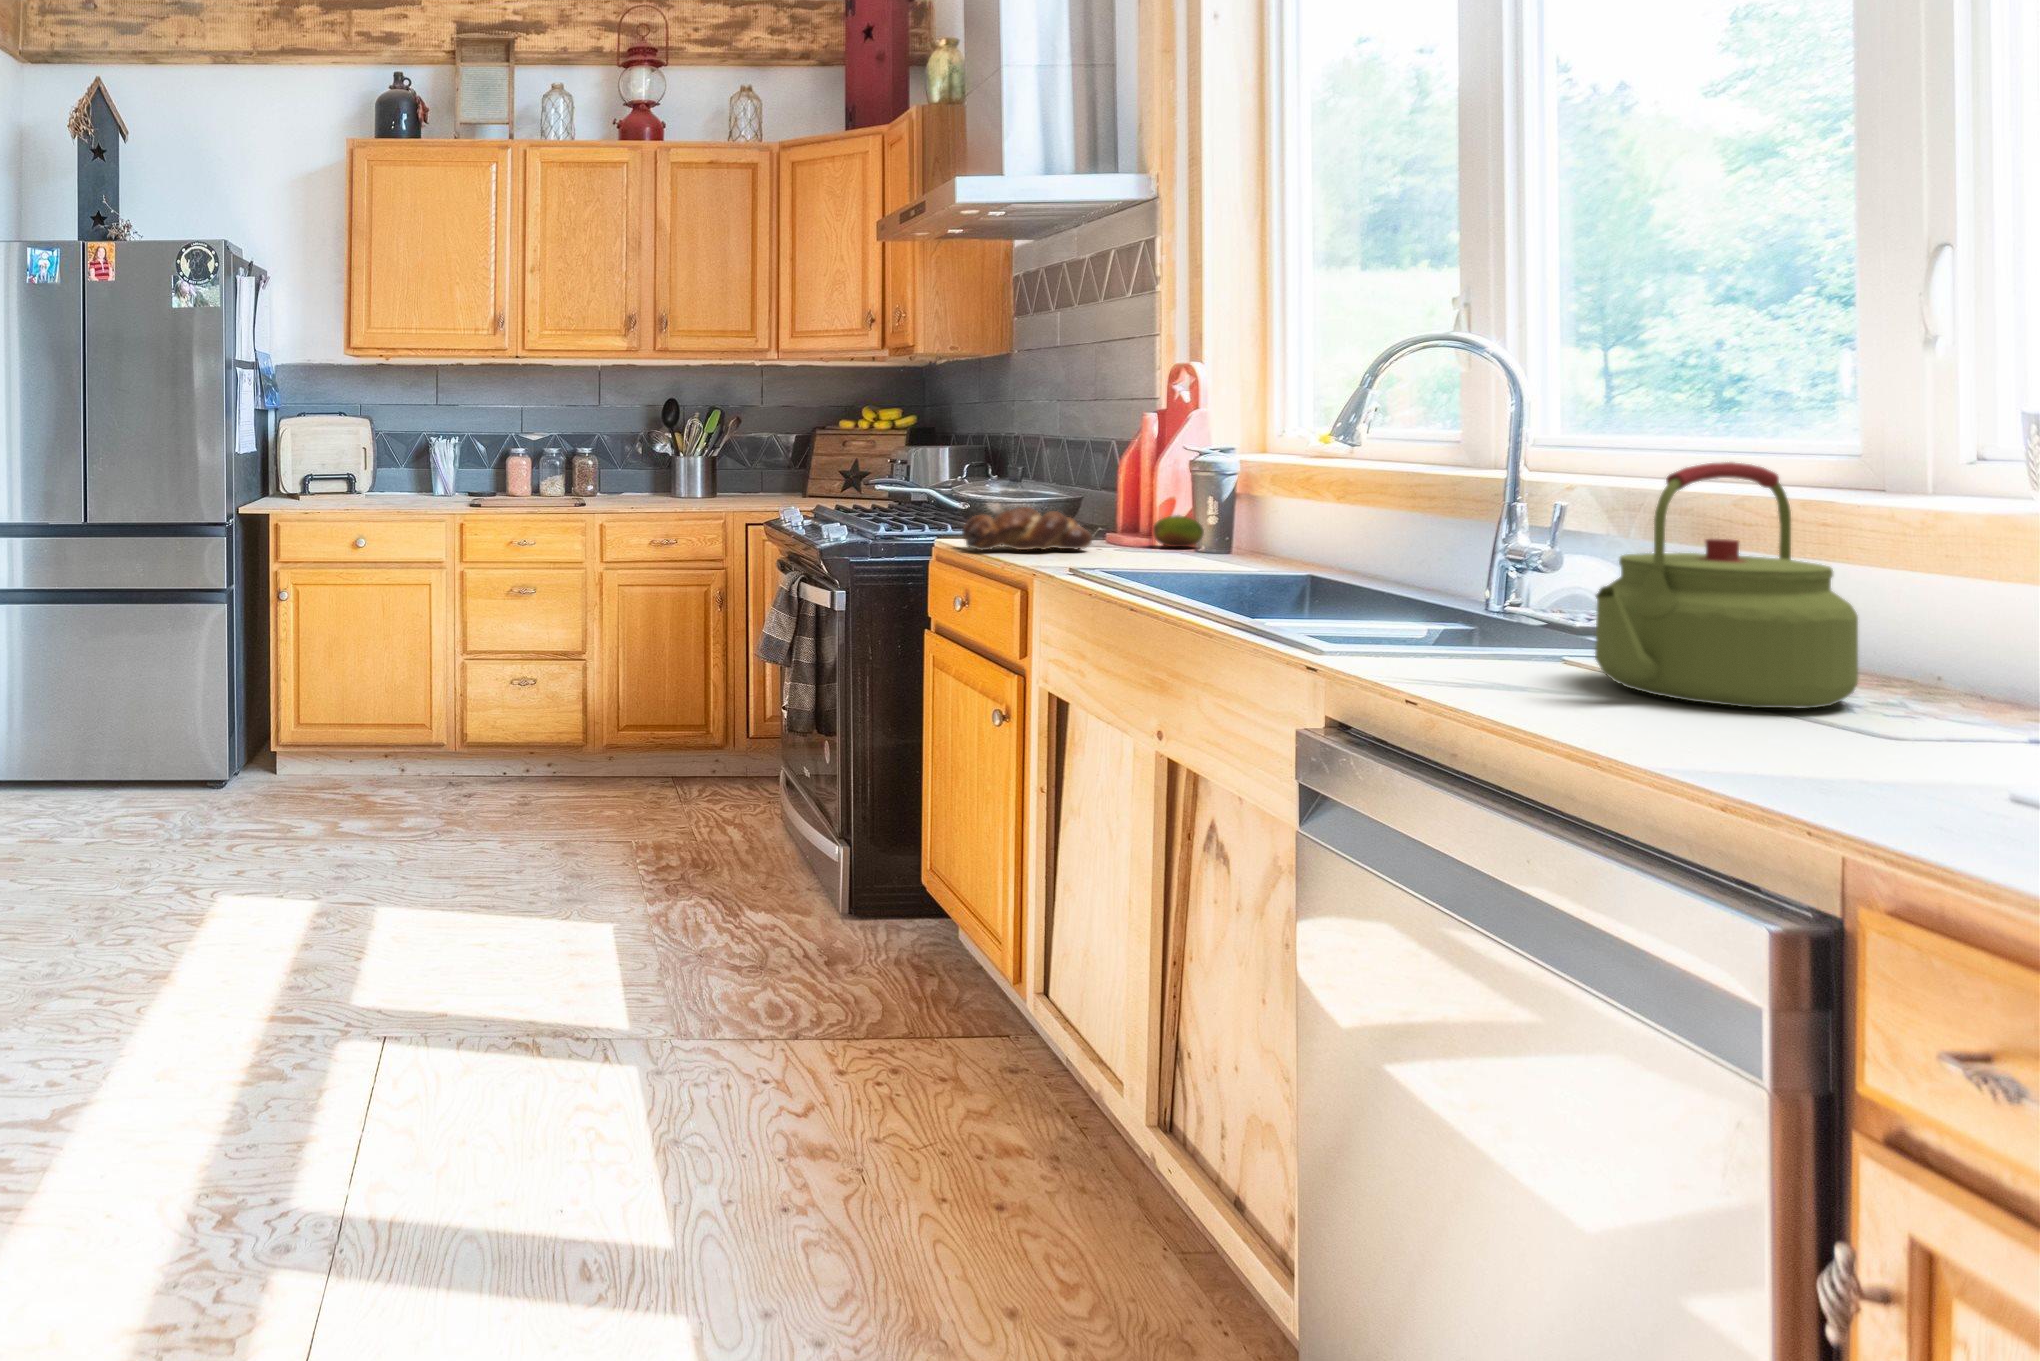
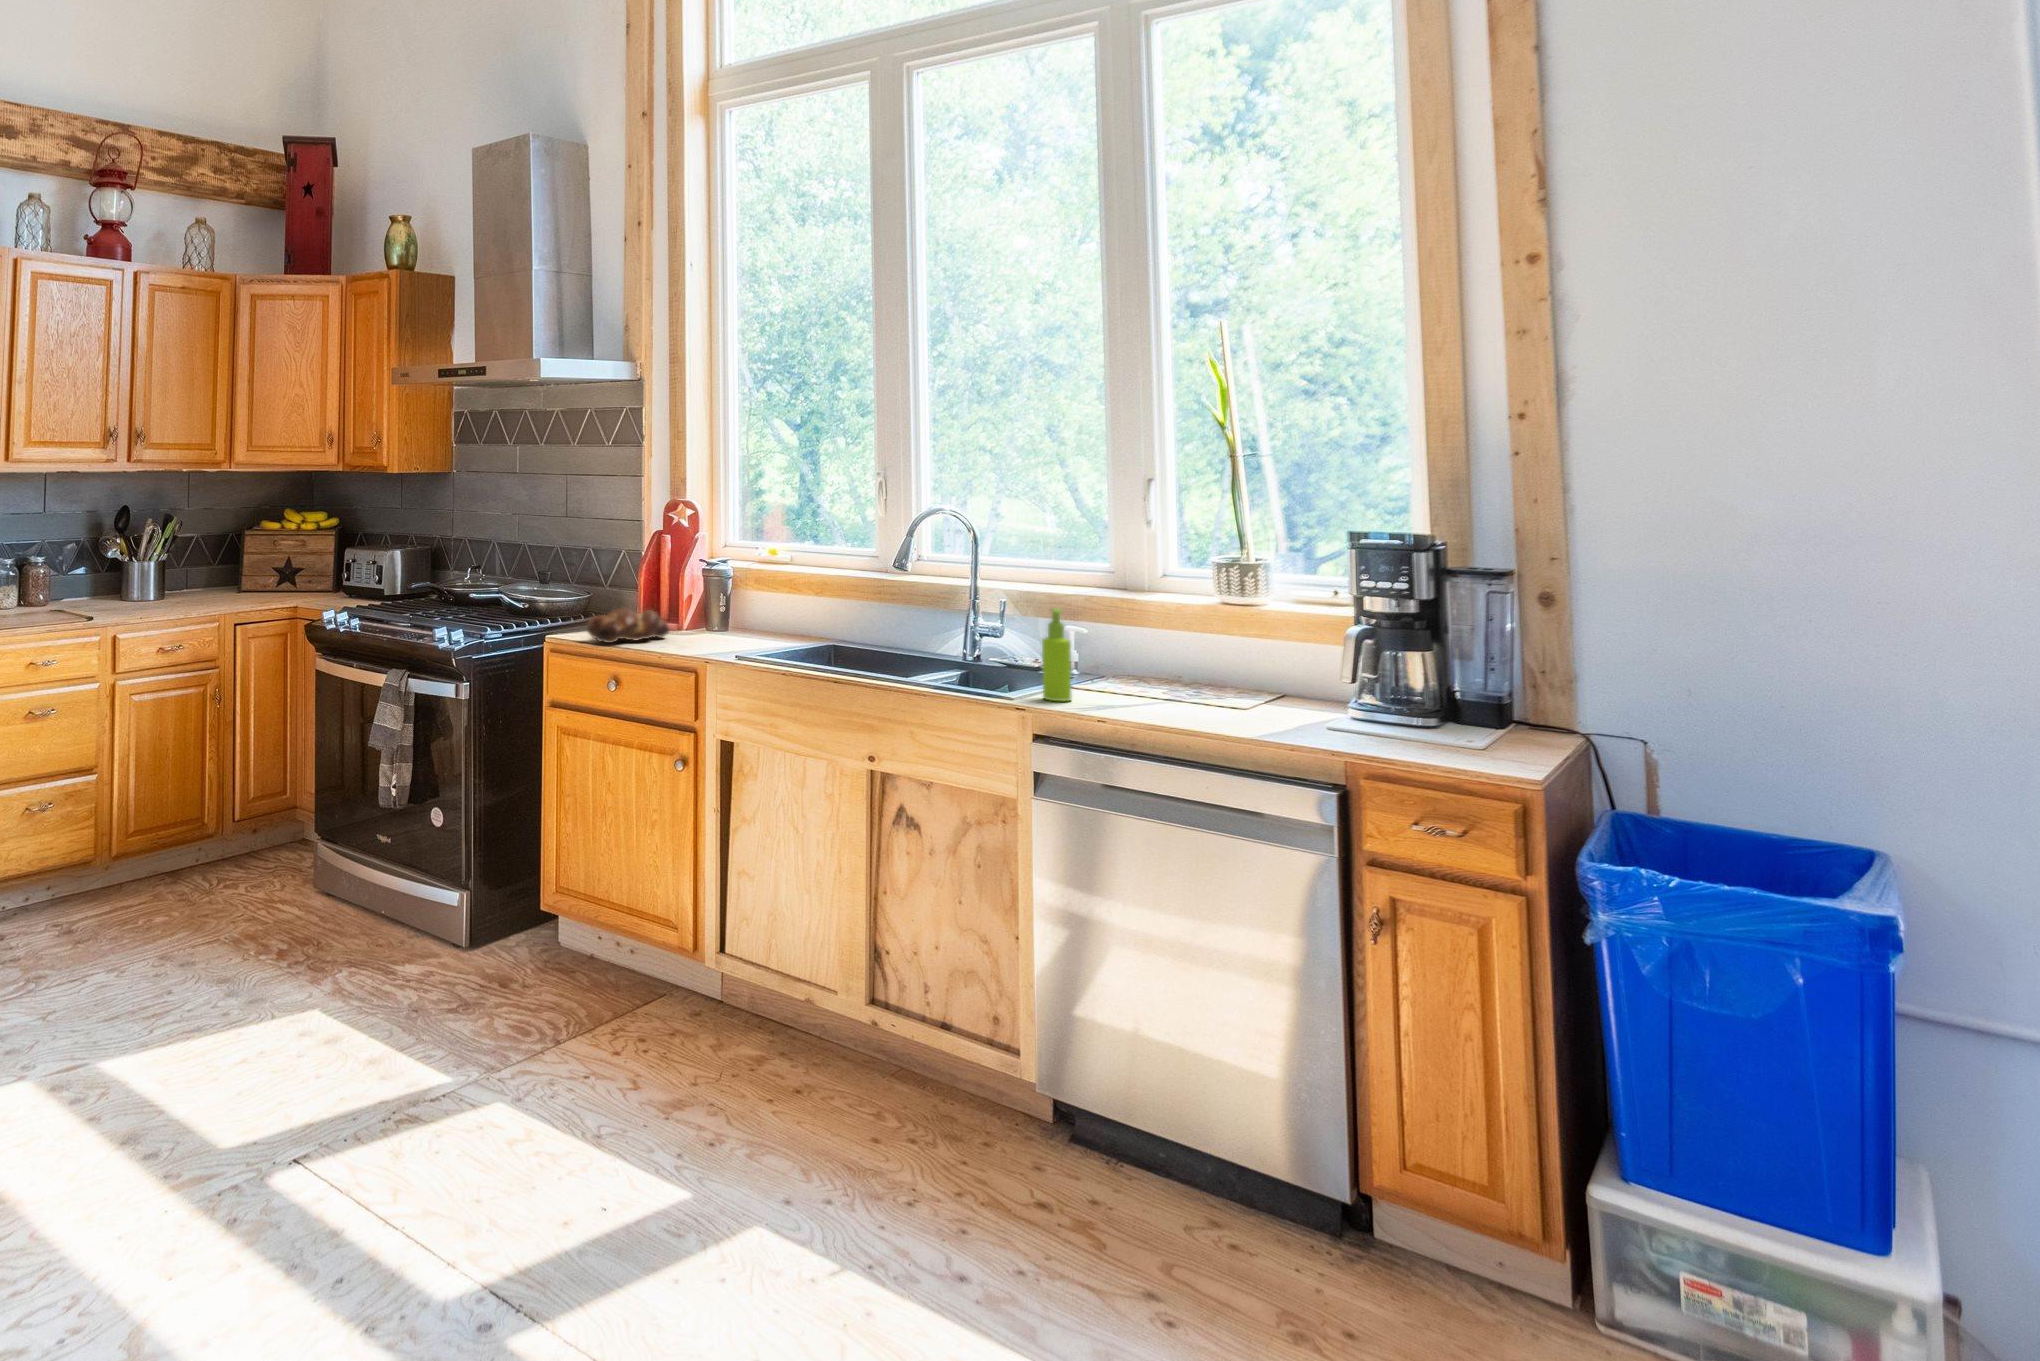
kettle: present [1595,462,1858,709] -> none [1129,584,1236,704]
soap dispenser: none [1381,499,1439,668] -> present [1042,608,1071,701]
fruit: present [1153,515,1204,547] -> none [685,607,715,630]

